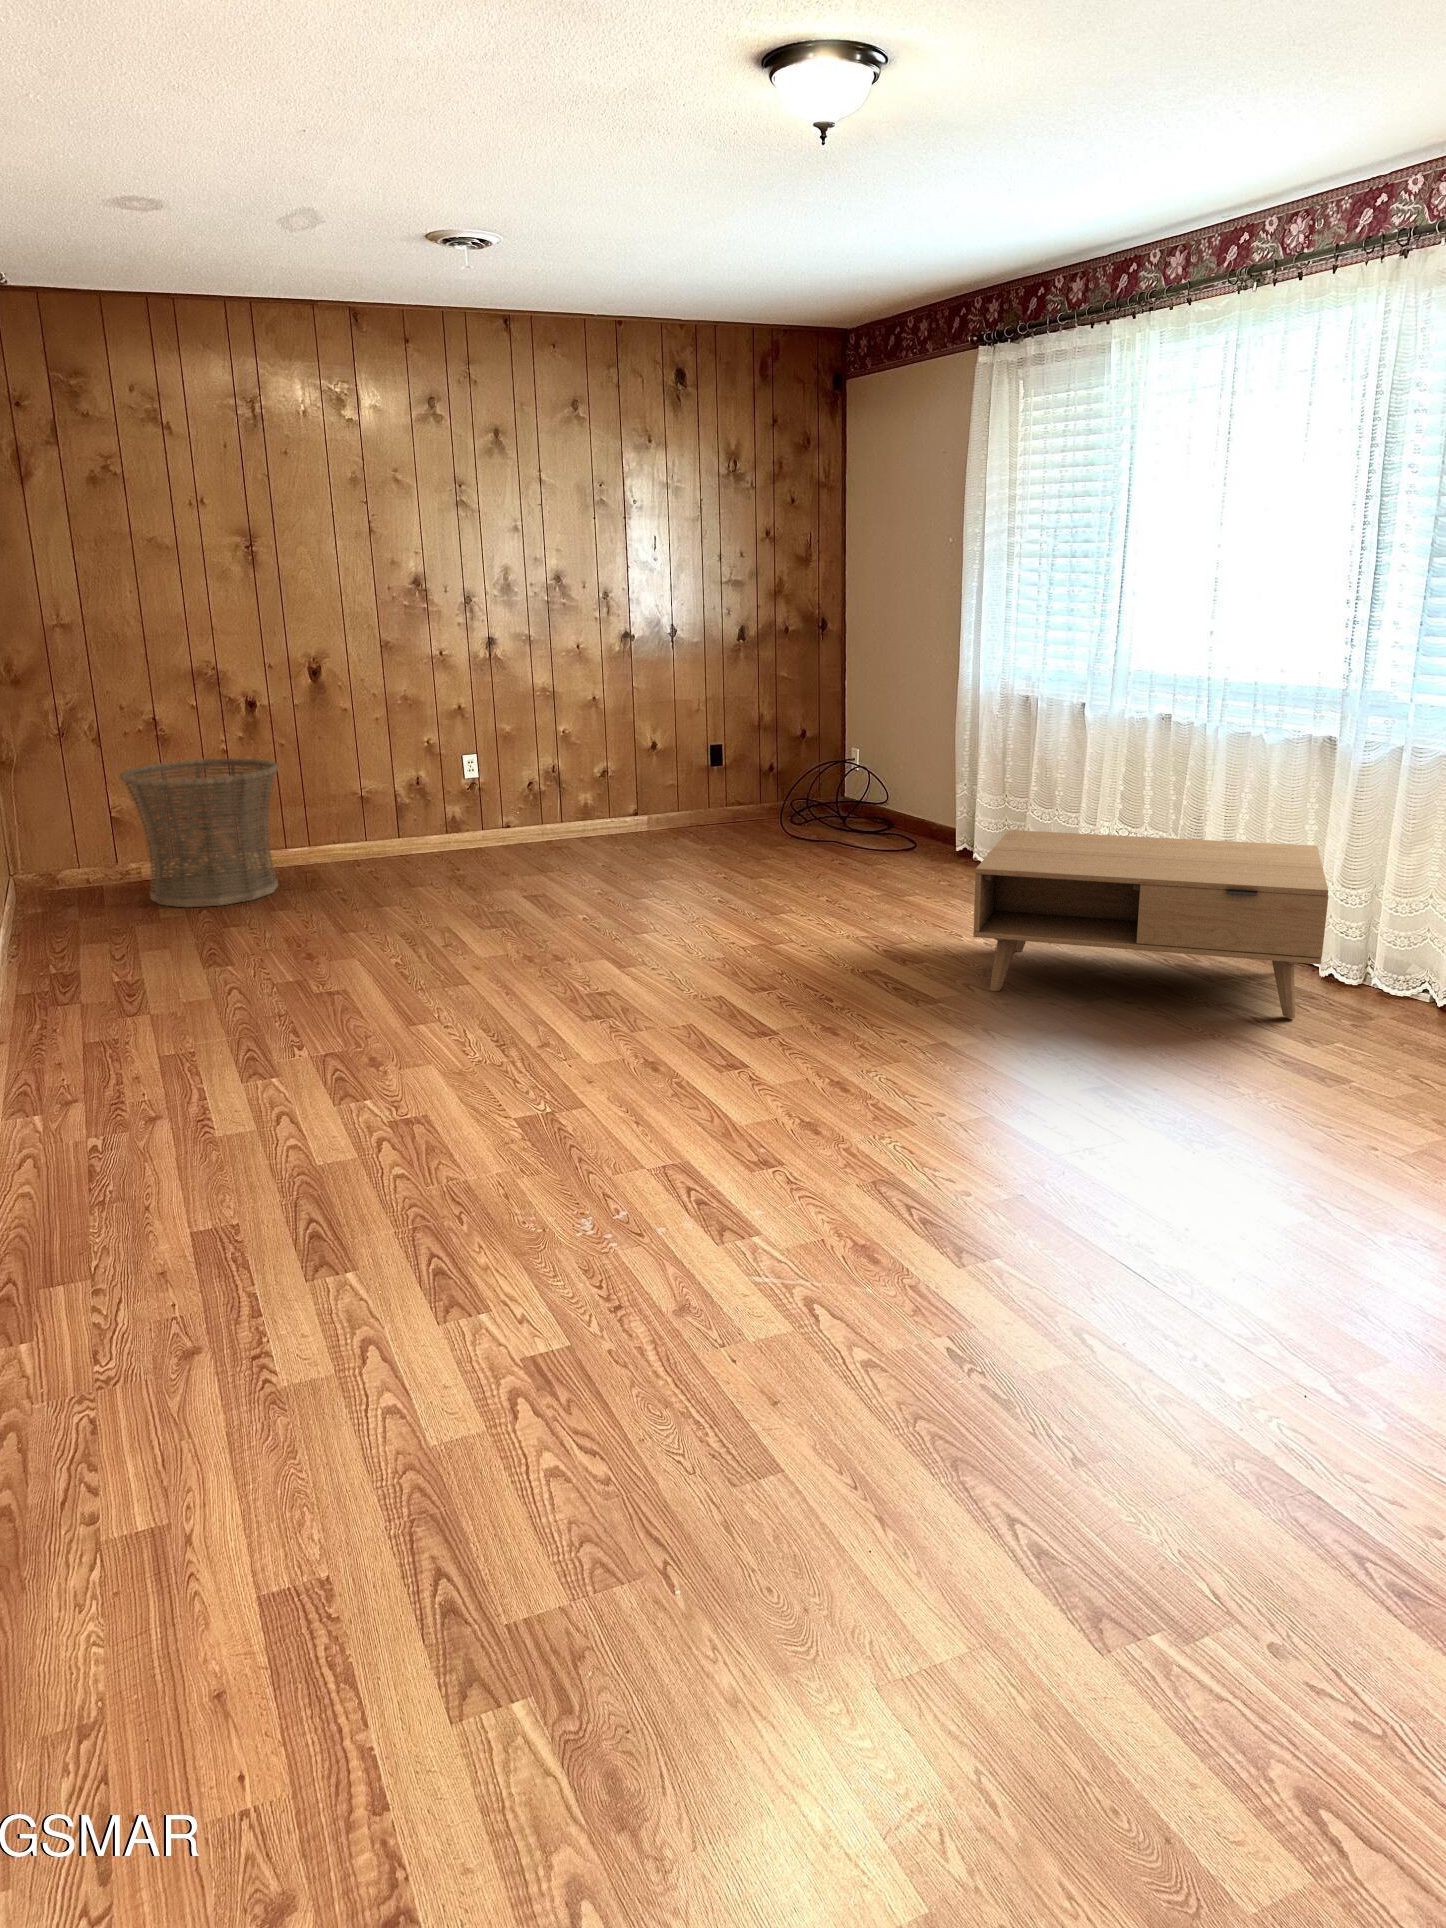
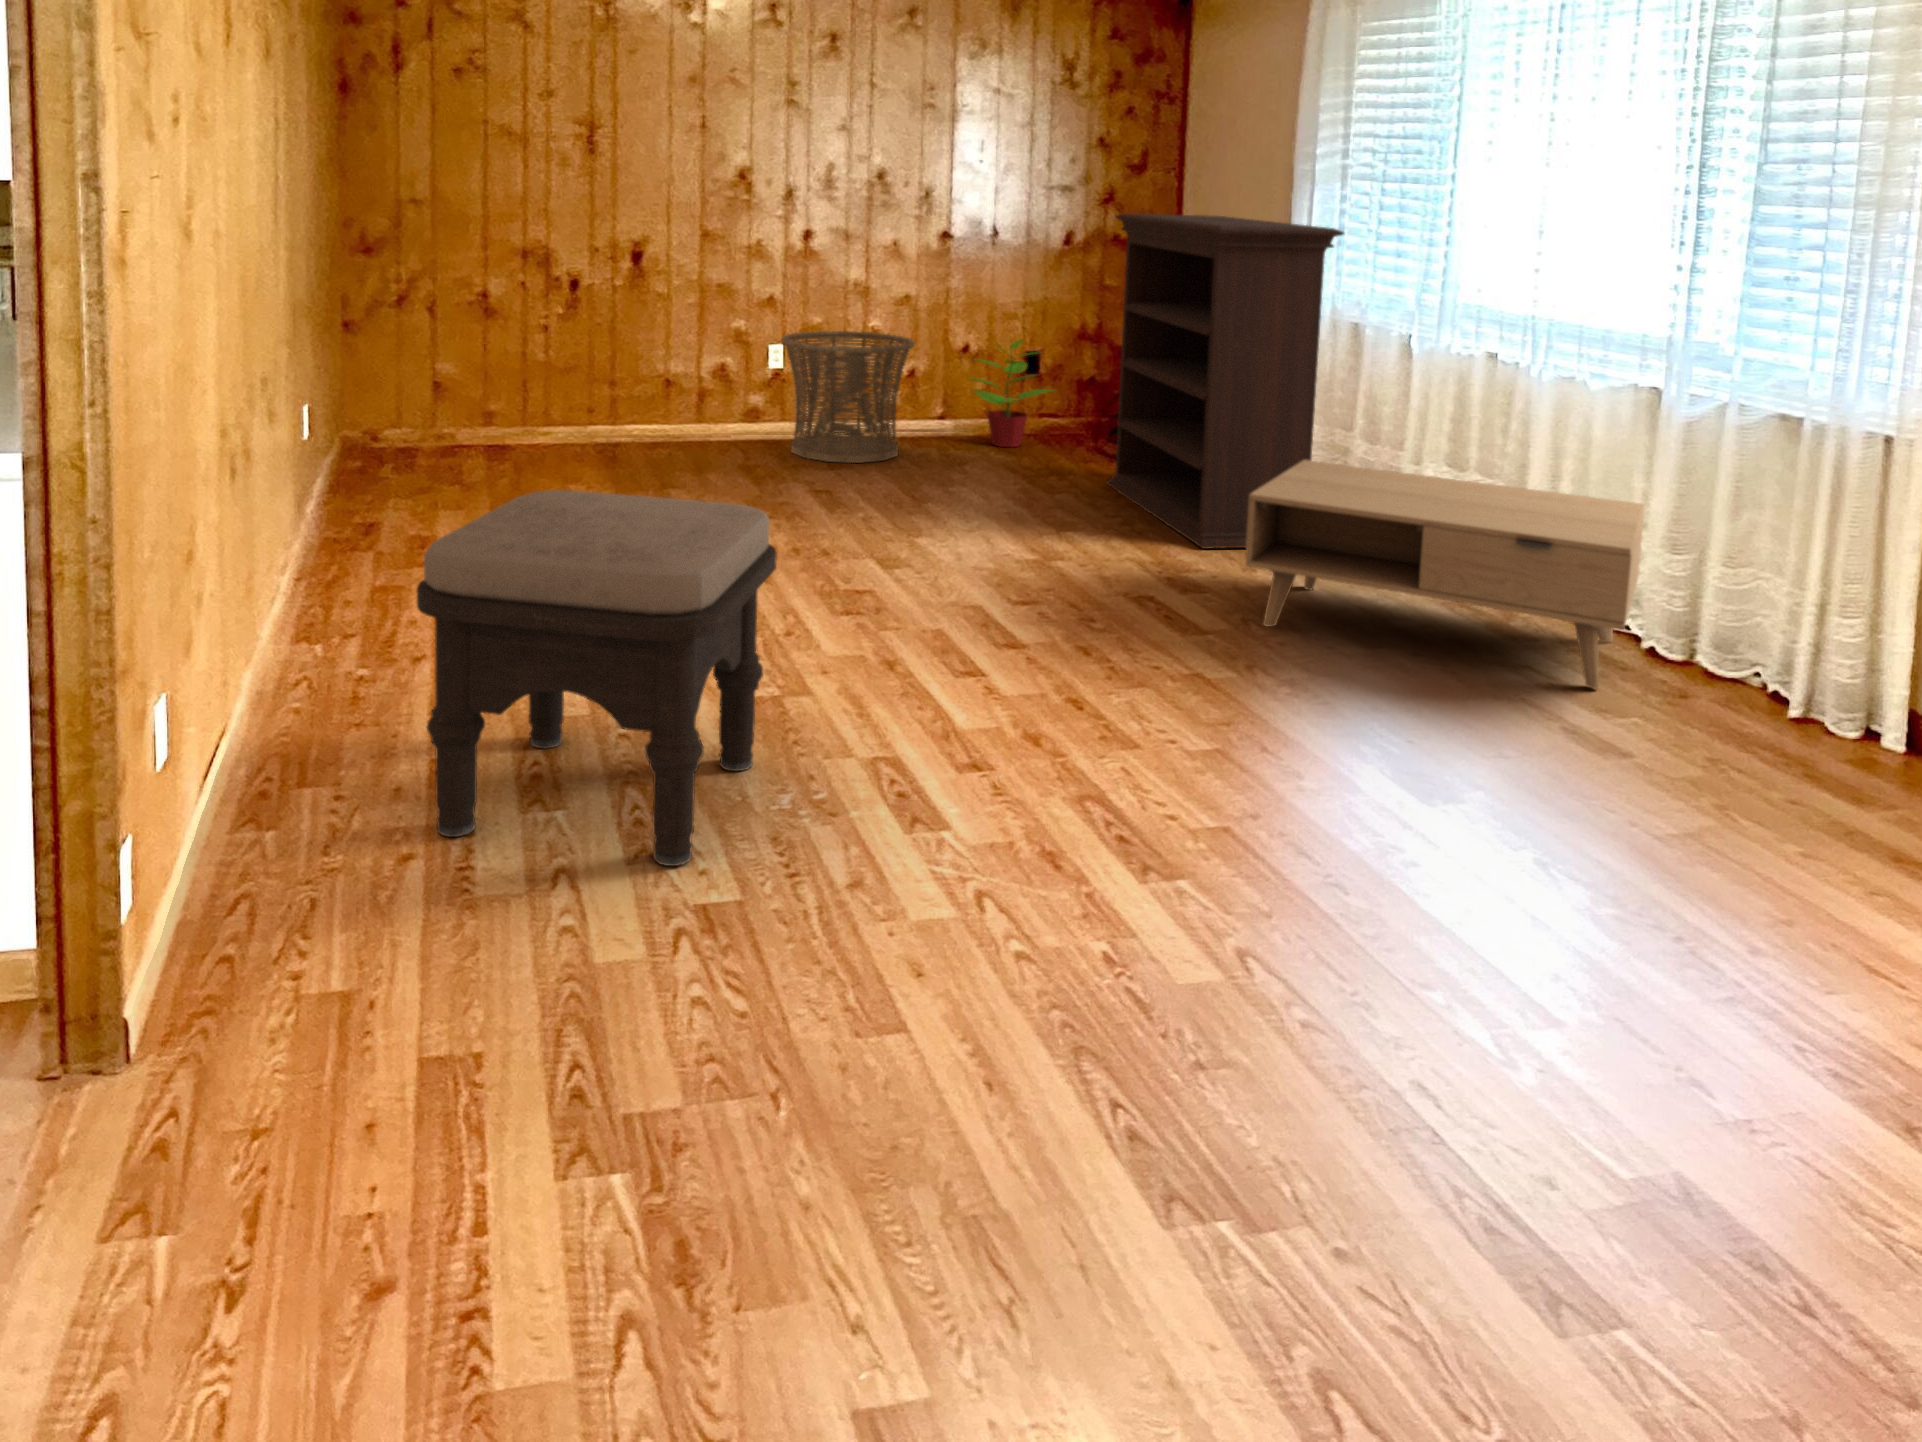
bookshelf: none [801,599,1032,921] -> present [1107,214,1344,549]
potted plant: none [660,729,747,838] -> present [969,340,1053,447]
basket: present [120,758,279,907] -> present [781,331,915,463]
ottoman: none [158,931,553,1325] -> present [417,490,777,866]

